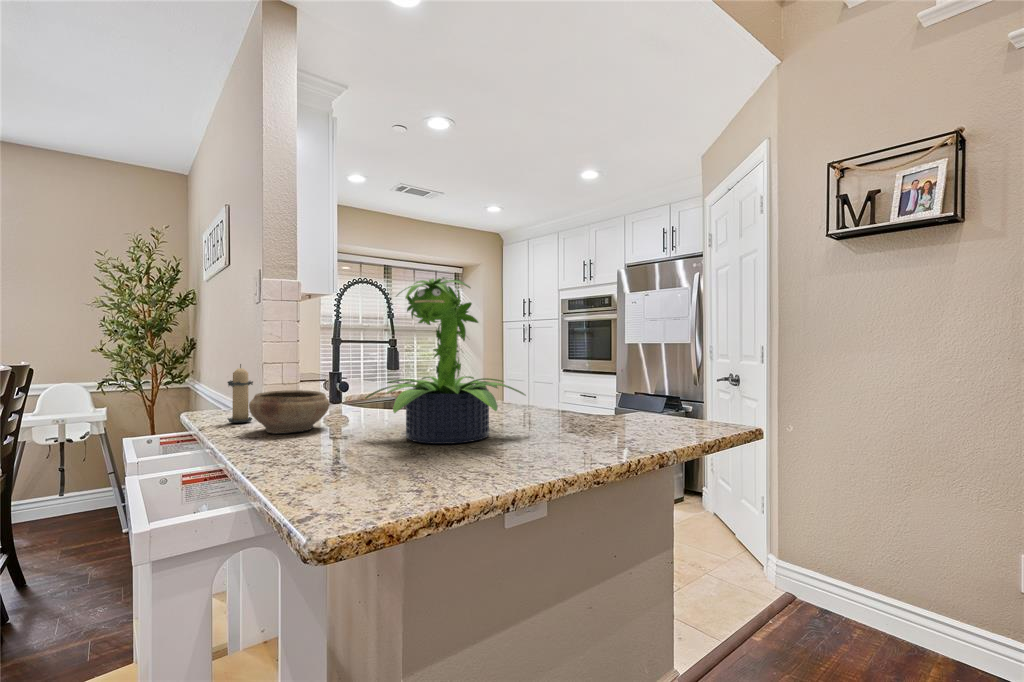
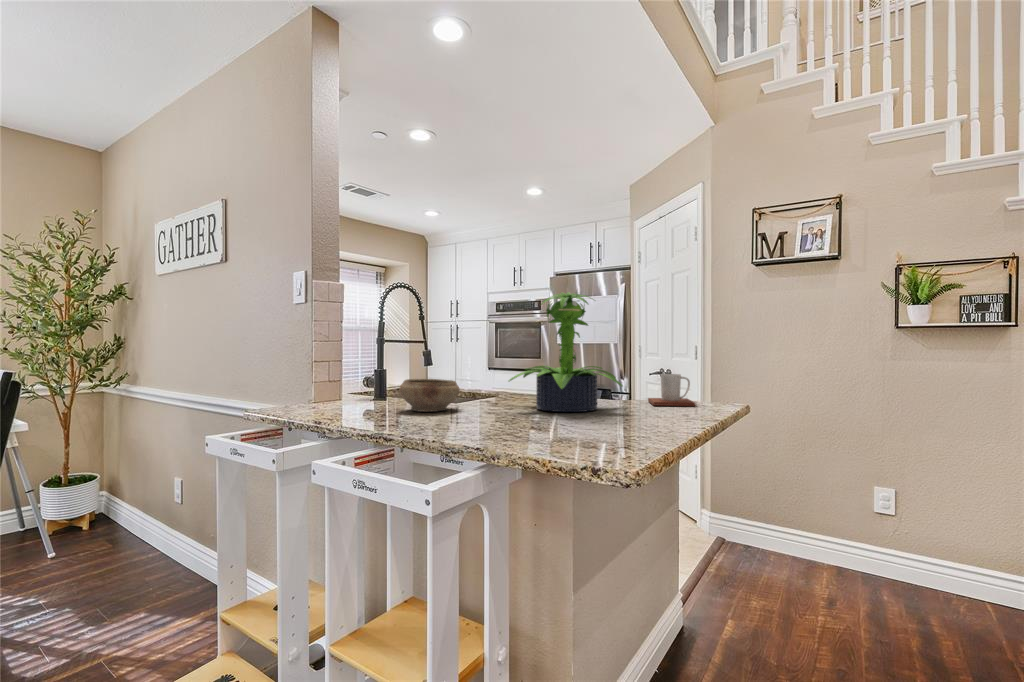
candle: present [228,364,253,423] -> none [350,358,376,408]
mug: none [576,390,643,440] -> present [648,374,695,406]

